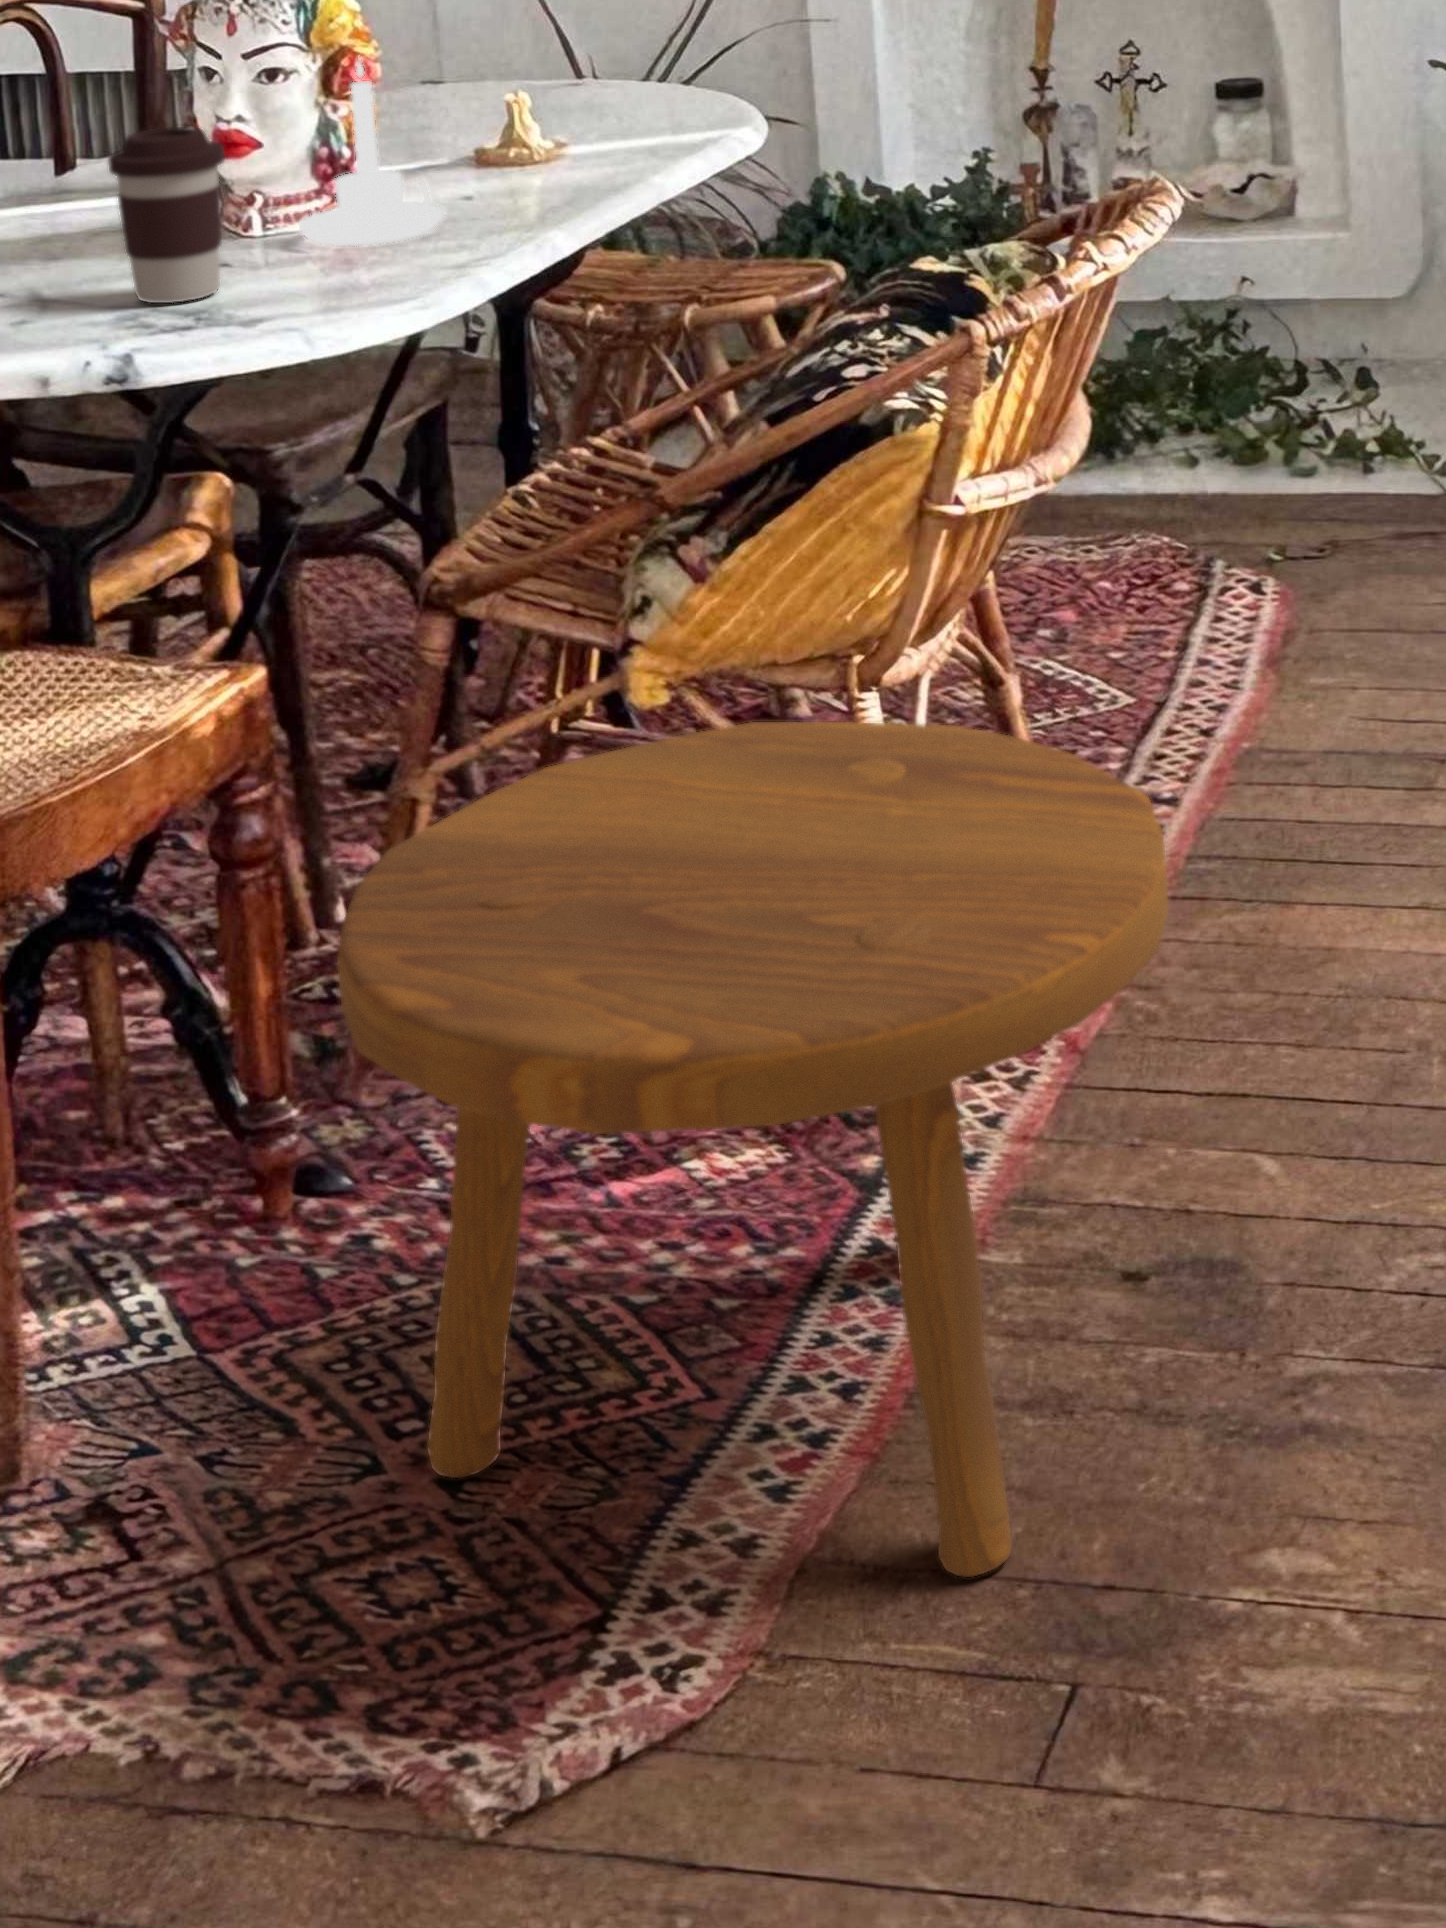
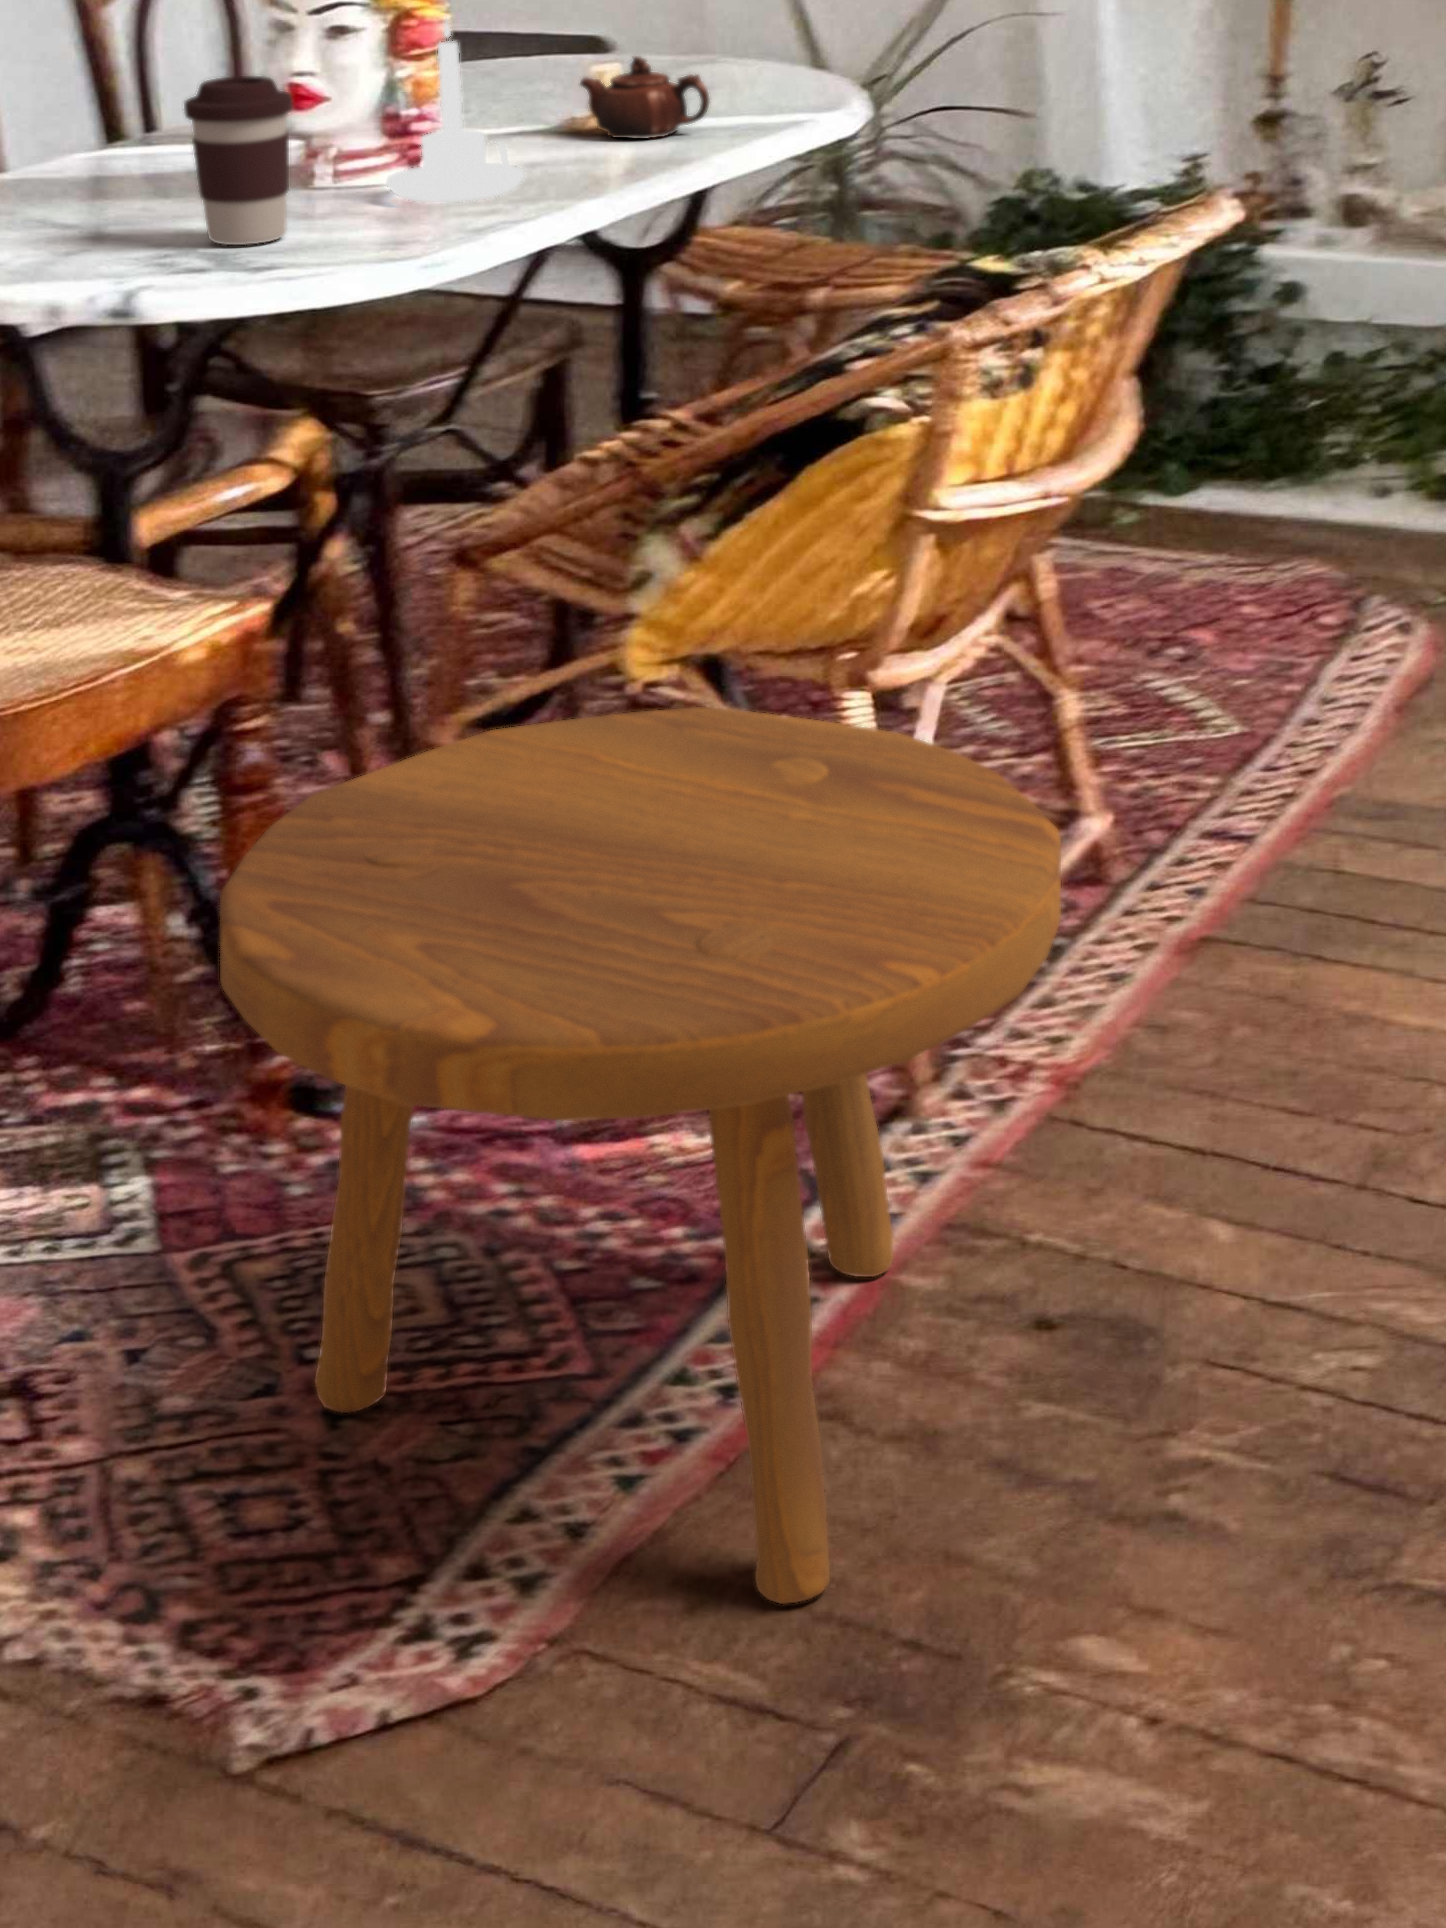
teapot: none [456,86,596,169] -> present [580,56,710,139]

